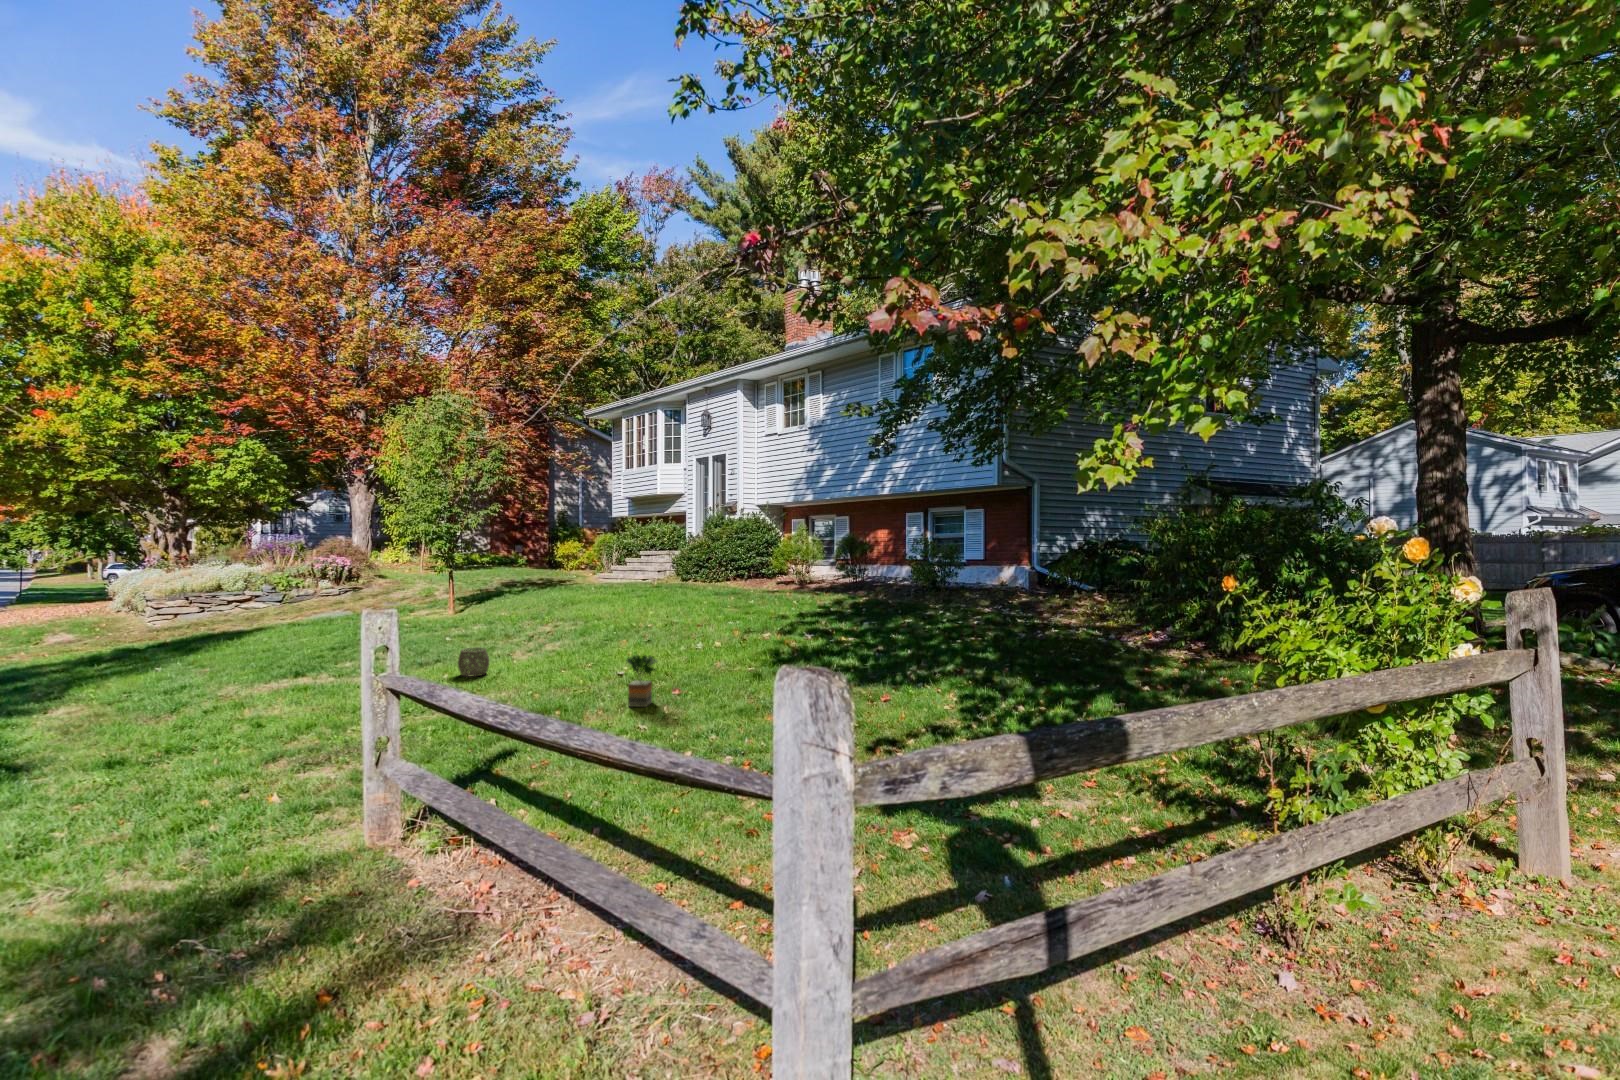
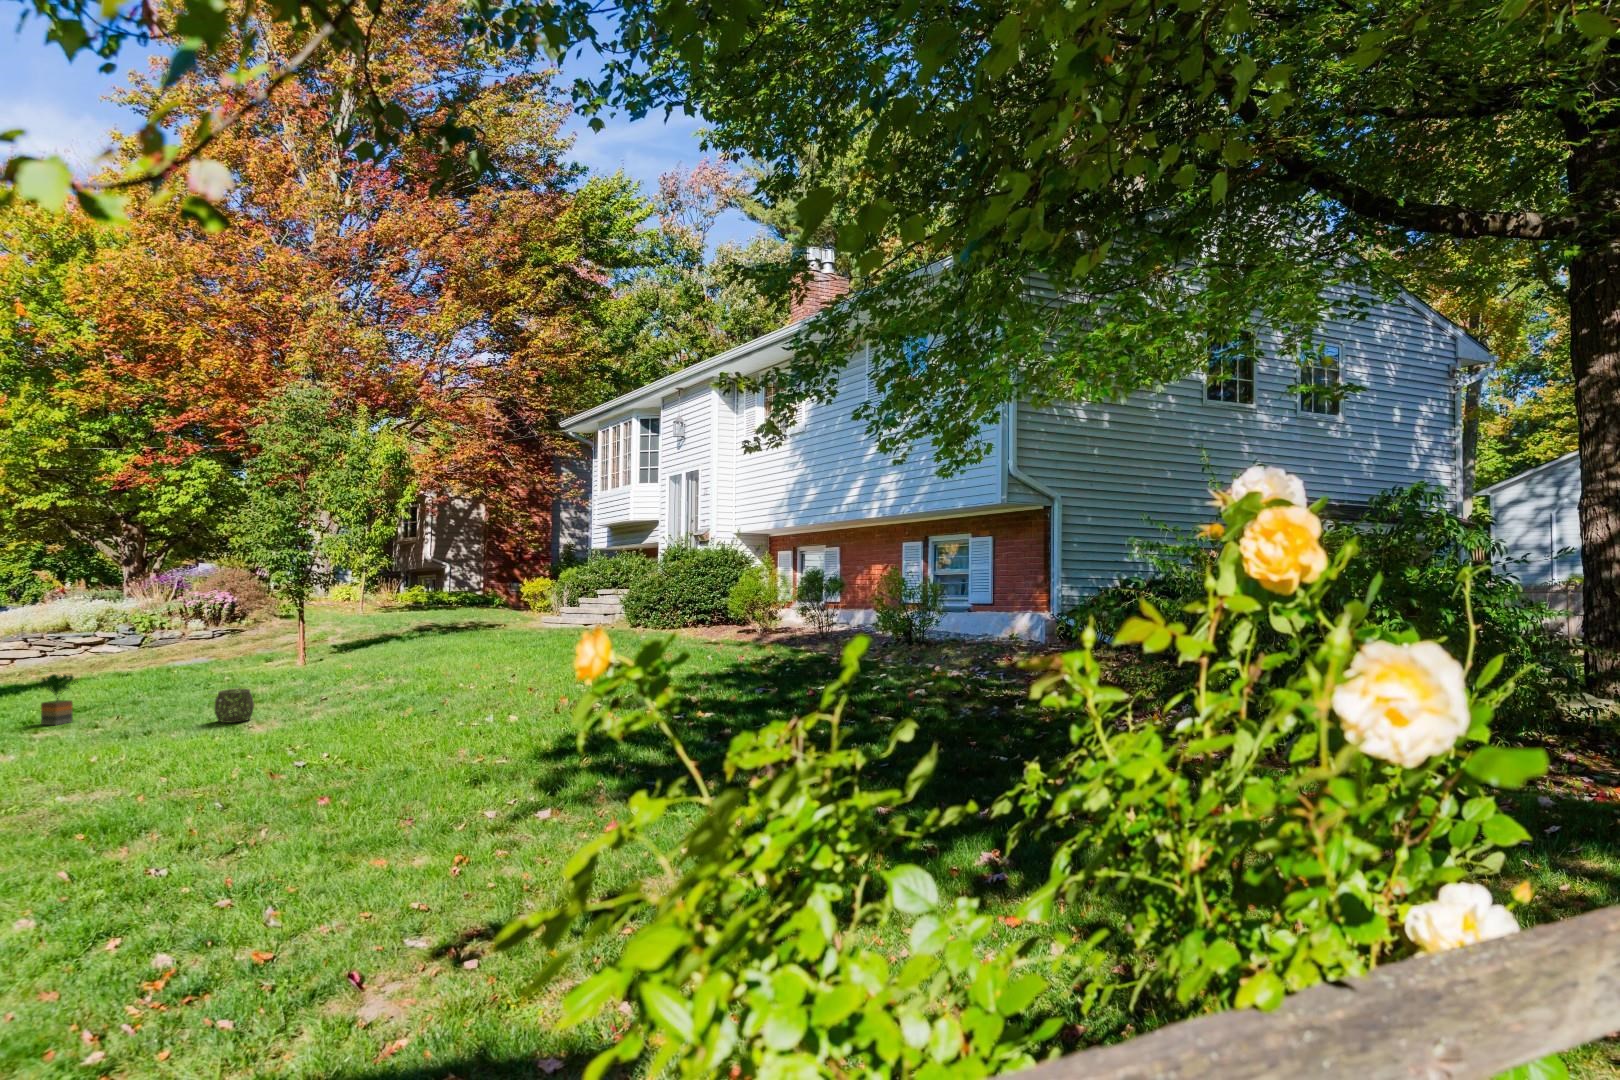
potted tree: present [626,655,657,707] -> present [40,674,78,725]

